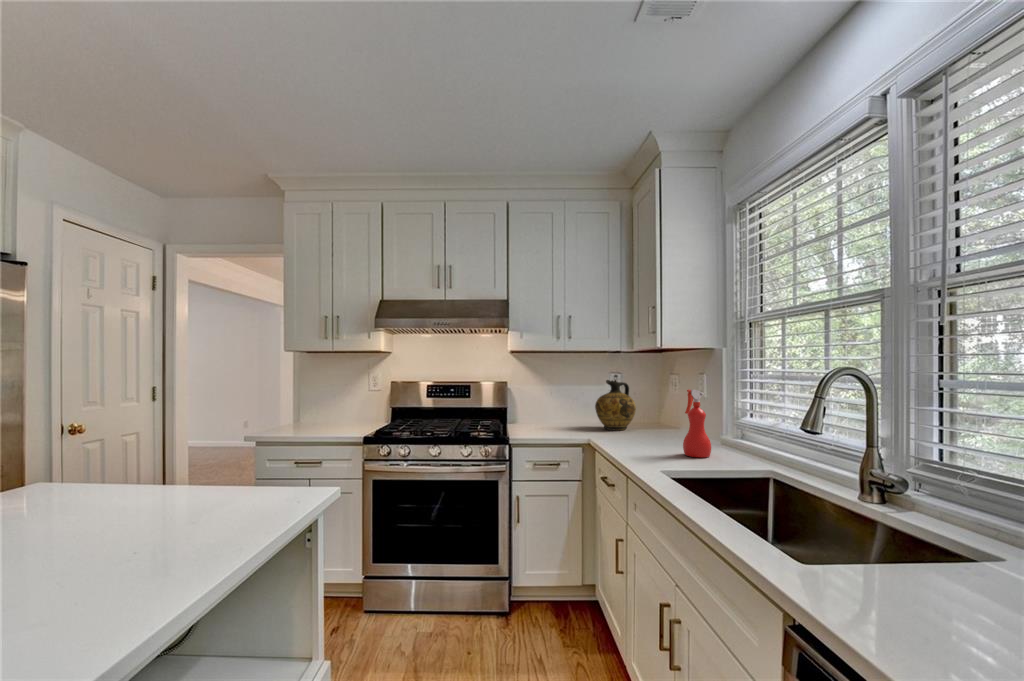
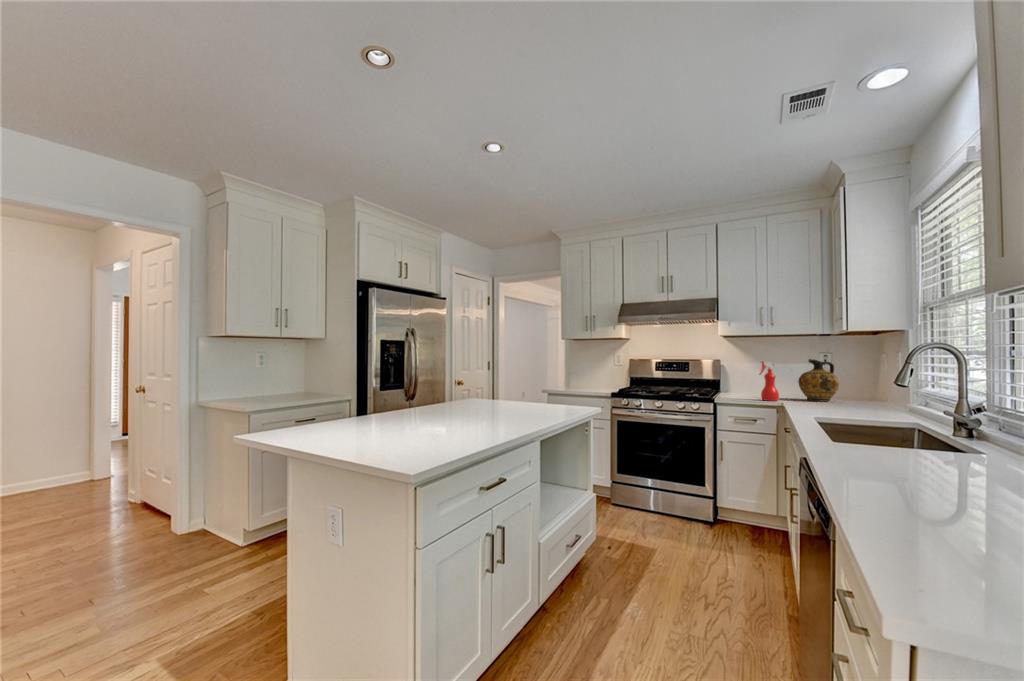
spray bottle: present [683,389,711,458] -> present [760,361,779,401]

